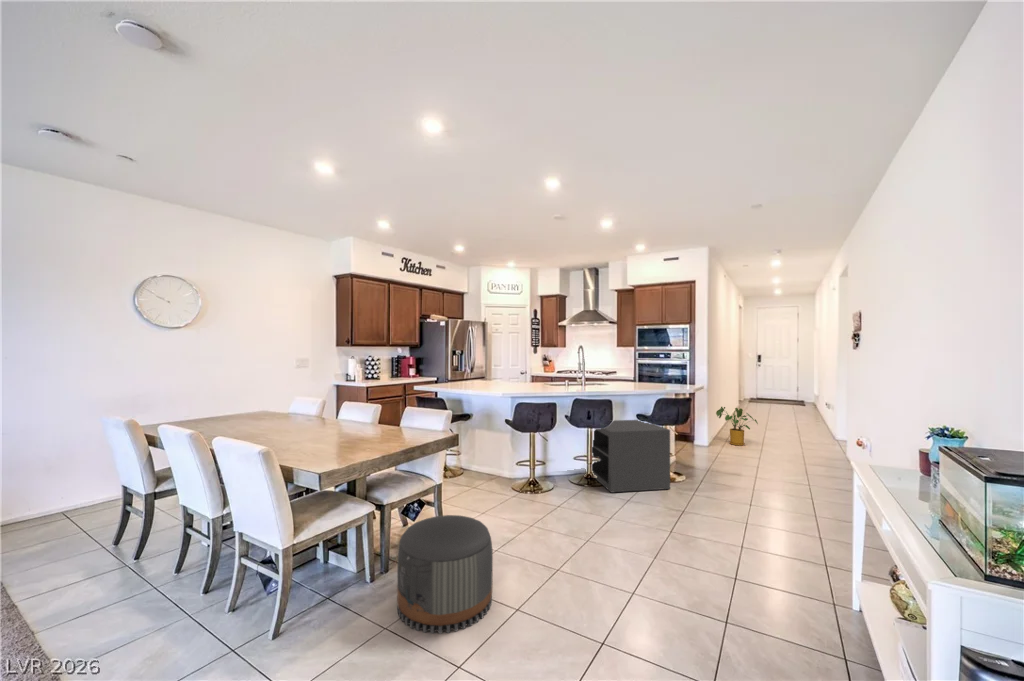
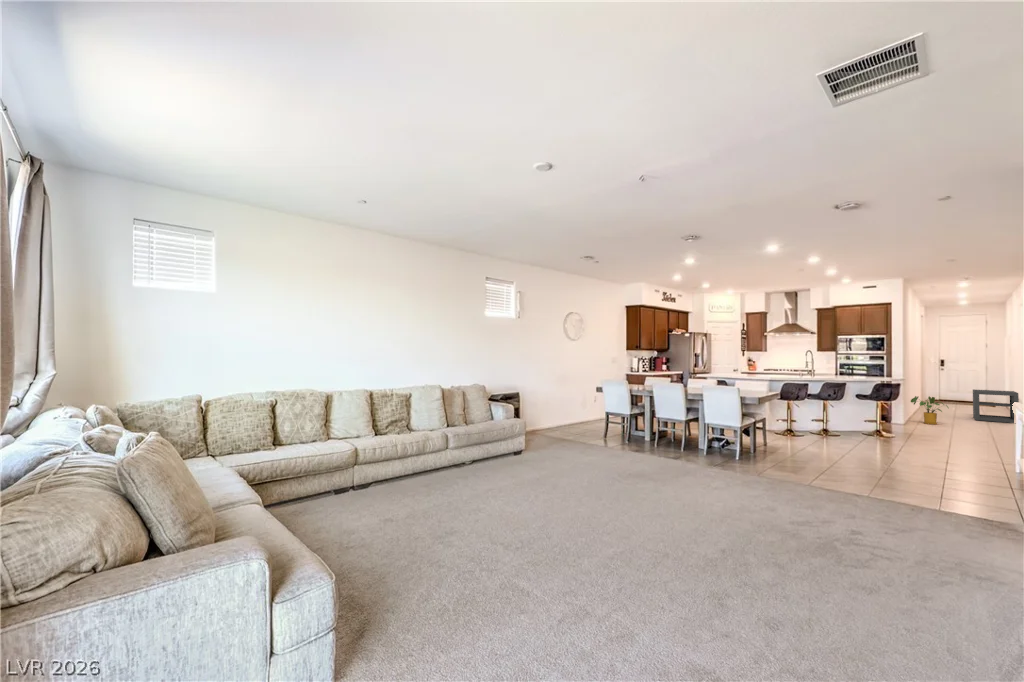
storage cabinet: present [592,420,670,493] -> present [973,390,1019,423]
pouf: present [397,515,493,634] -> none [776,424,824,463]

